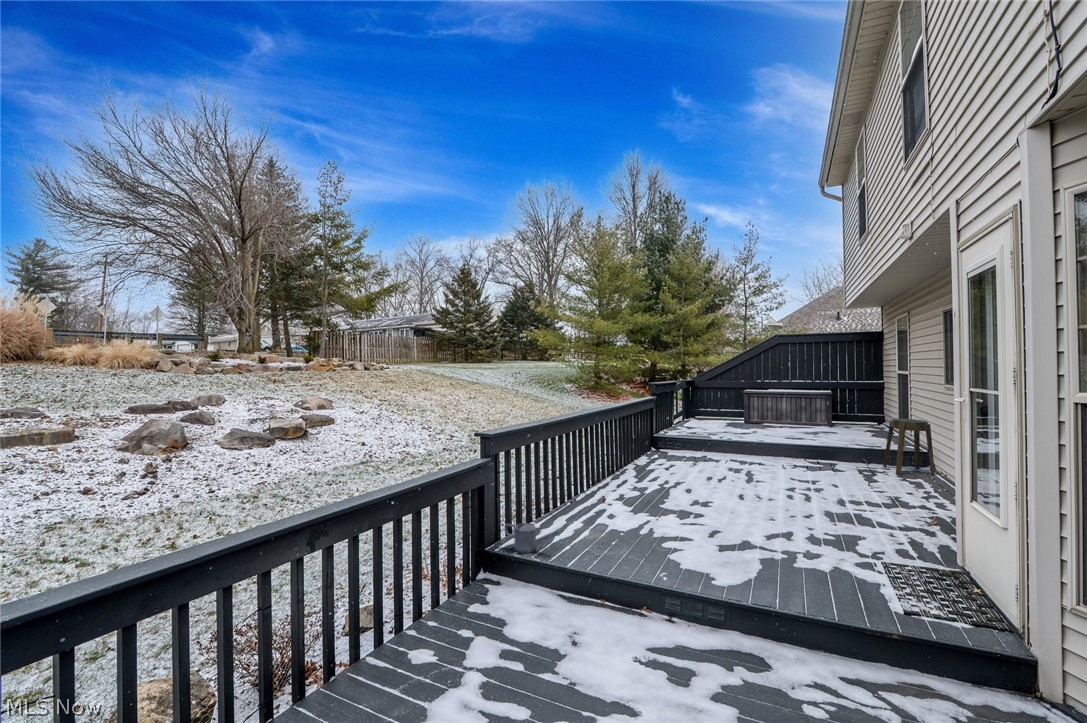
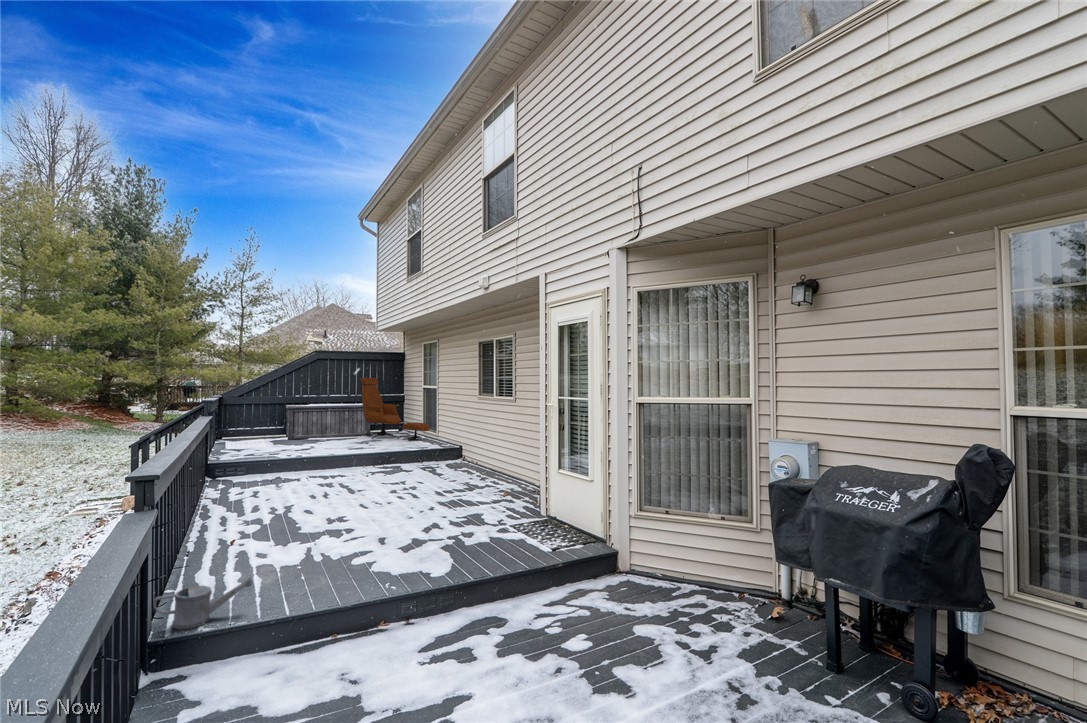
lounge chair: none [815,362,903,440] -> present [361,377,429,442]
stool: present [883,418,935,476] -> none [433,423,467,467]

